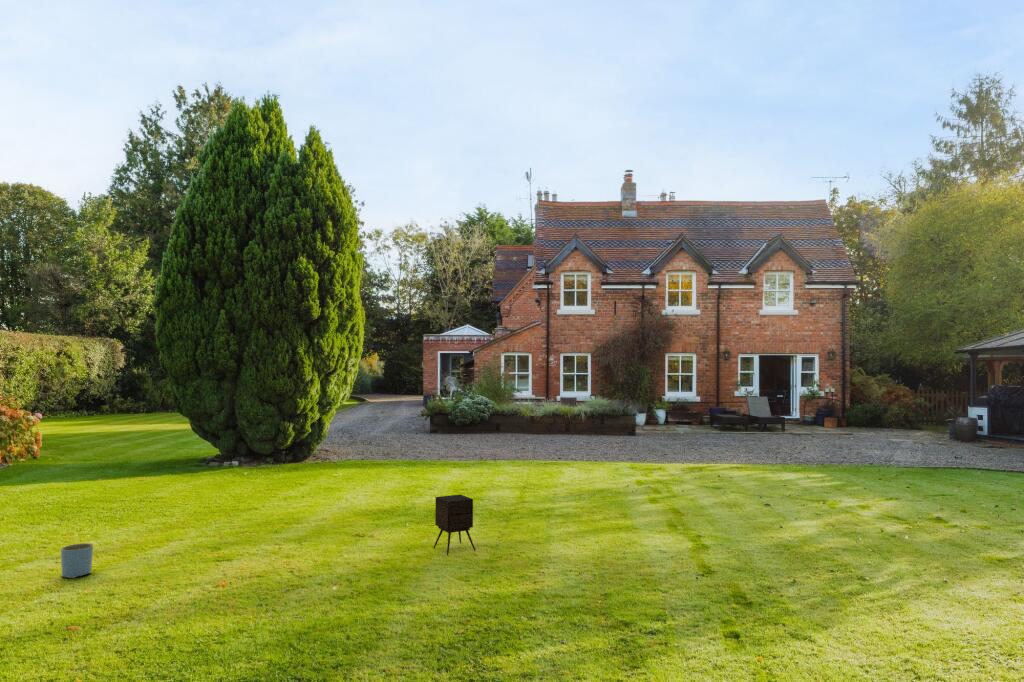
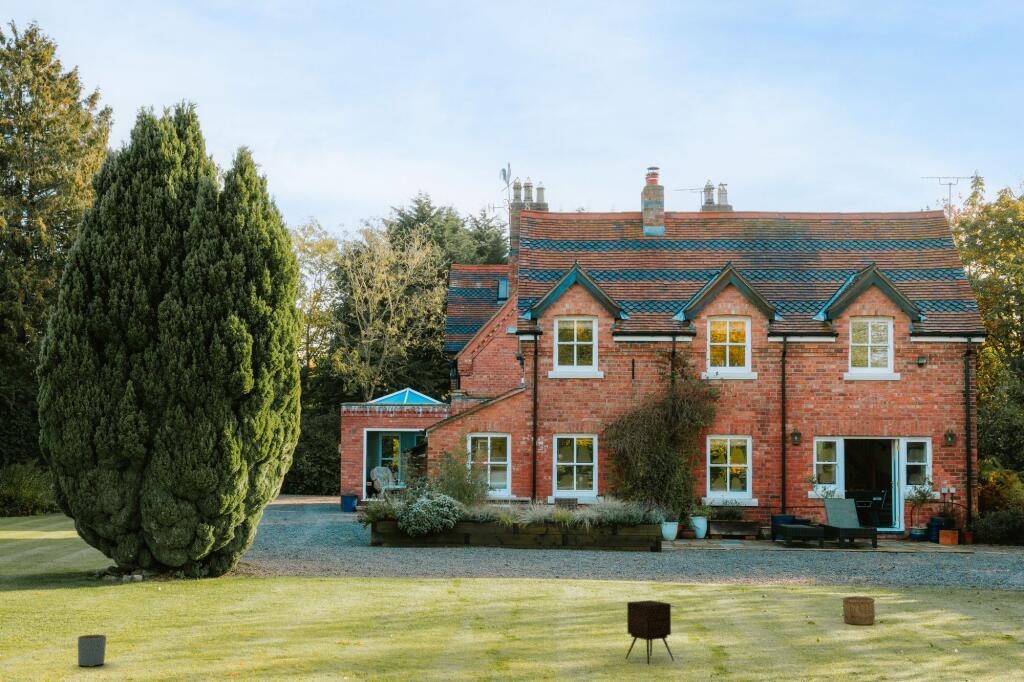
wooden bucket: none [806,489,838,516] -> present [842,596,875,625]
side table: present [434,495,475,555] -> present [626,600,674,664]

